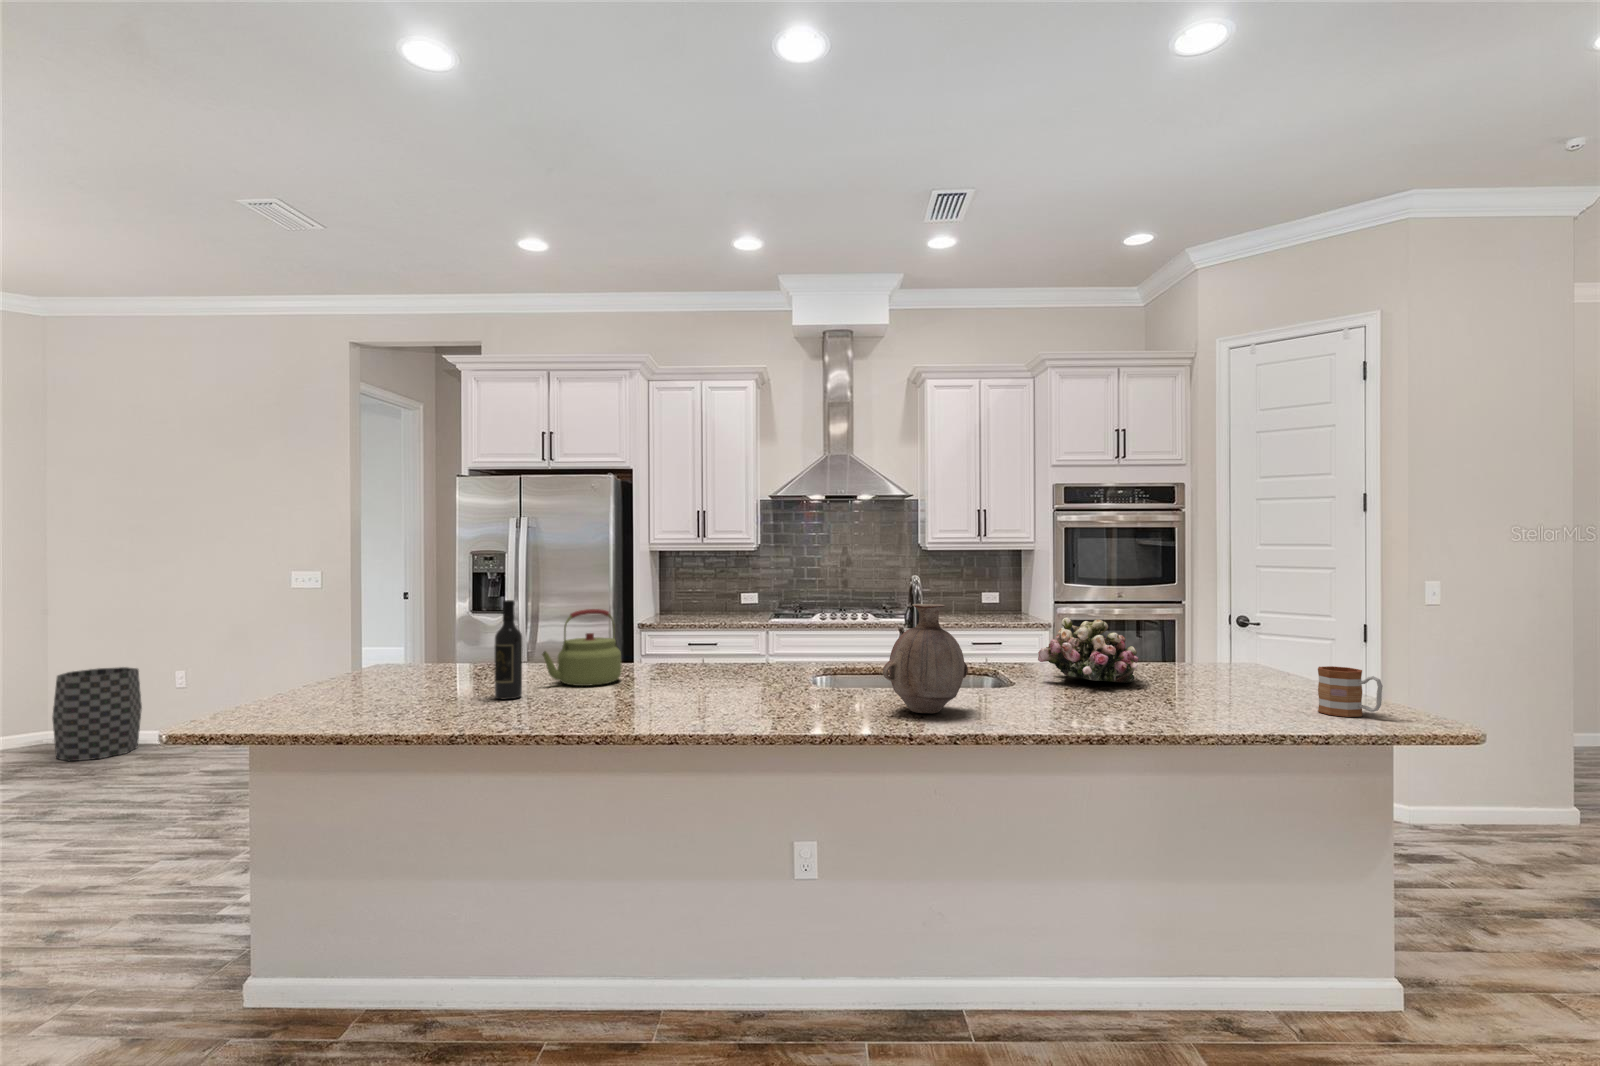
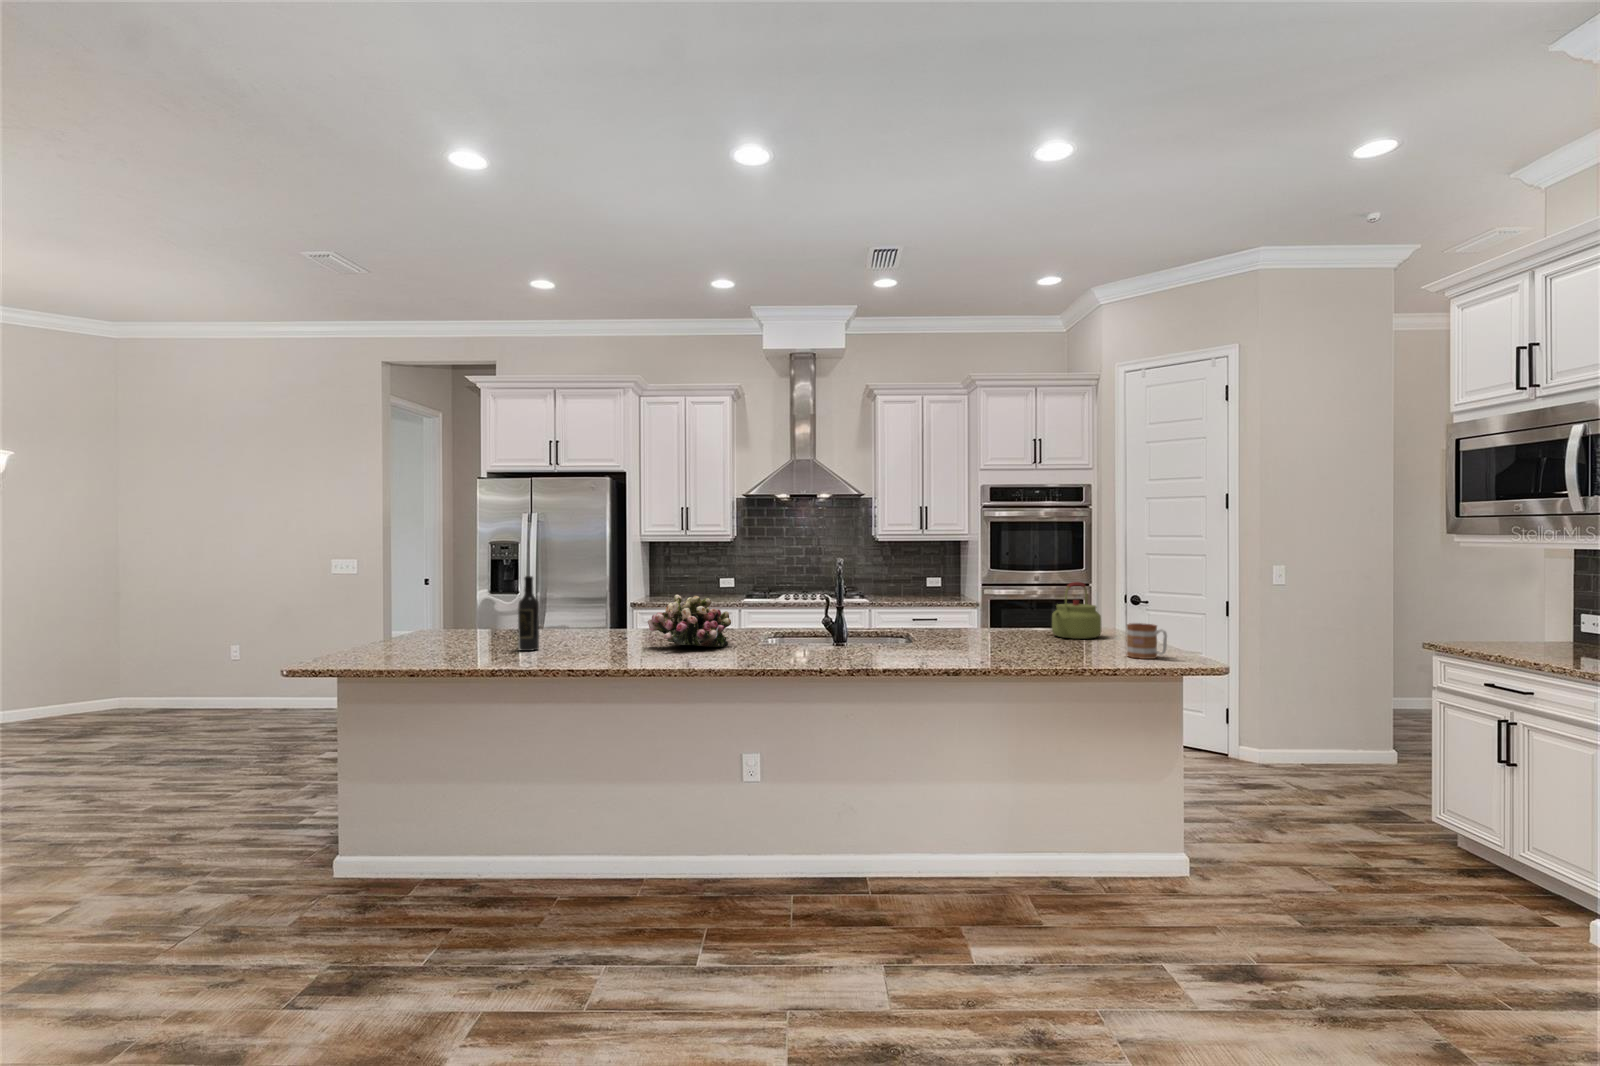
vase: present [883,604,968,713] -> none [807,578,871,658]
kettle: present [542,609,621,686] -> present [1052,582,1101,639]
flower arrangement: present [1038,618,1138,683] -> present [648,595,731,647]
trash can: present [52,667,142,761] -> none [130,642,204,721]

